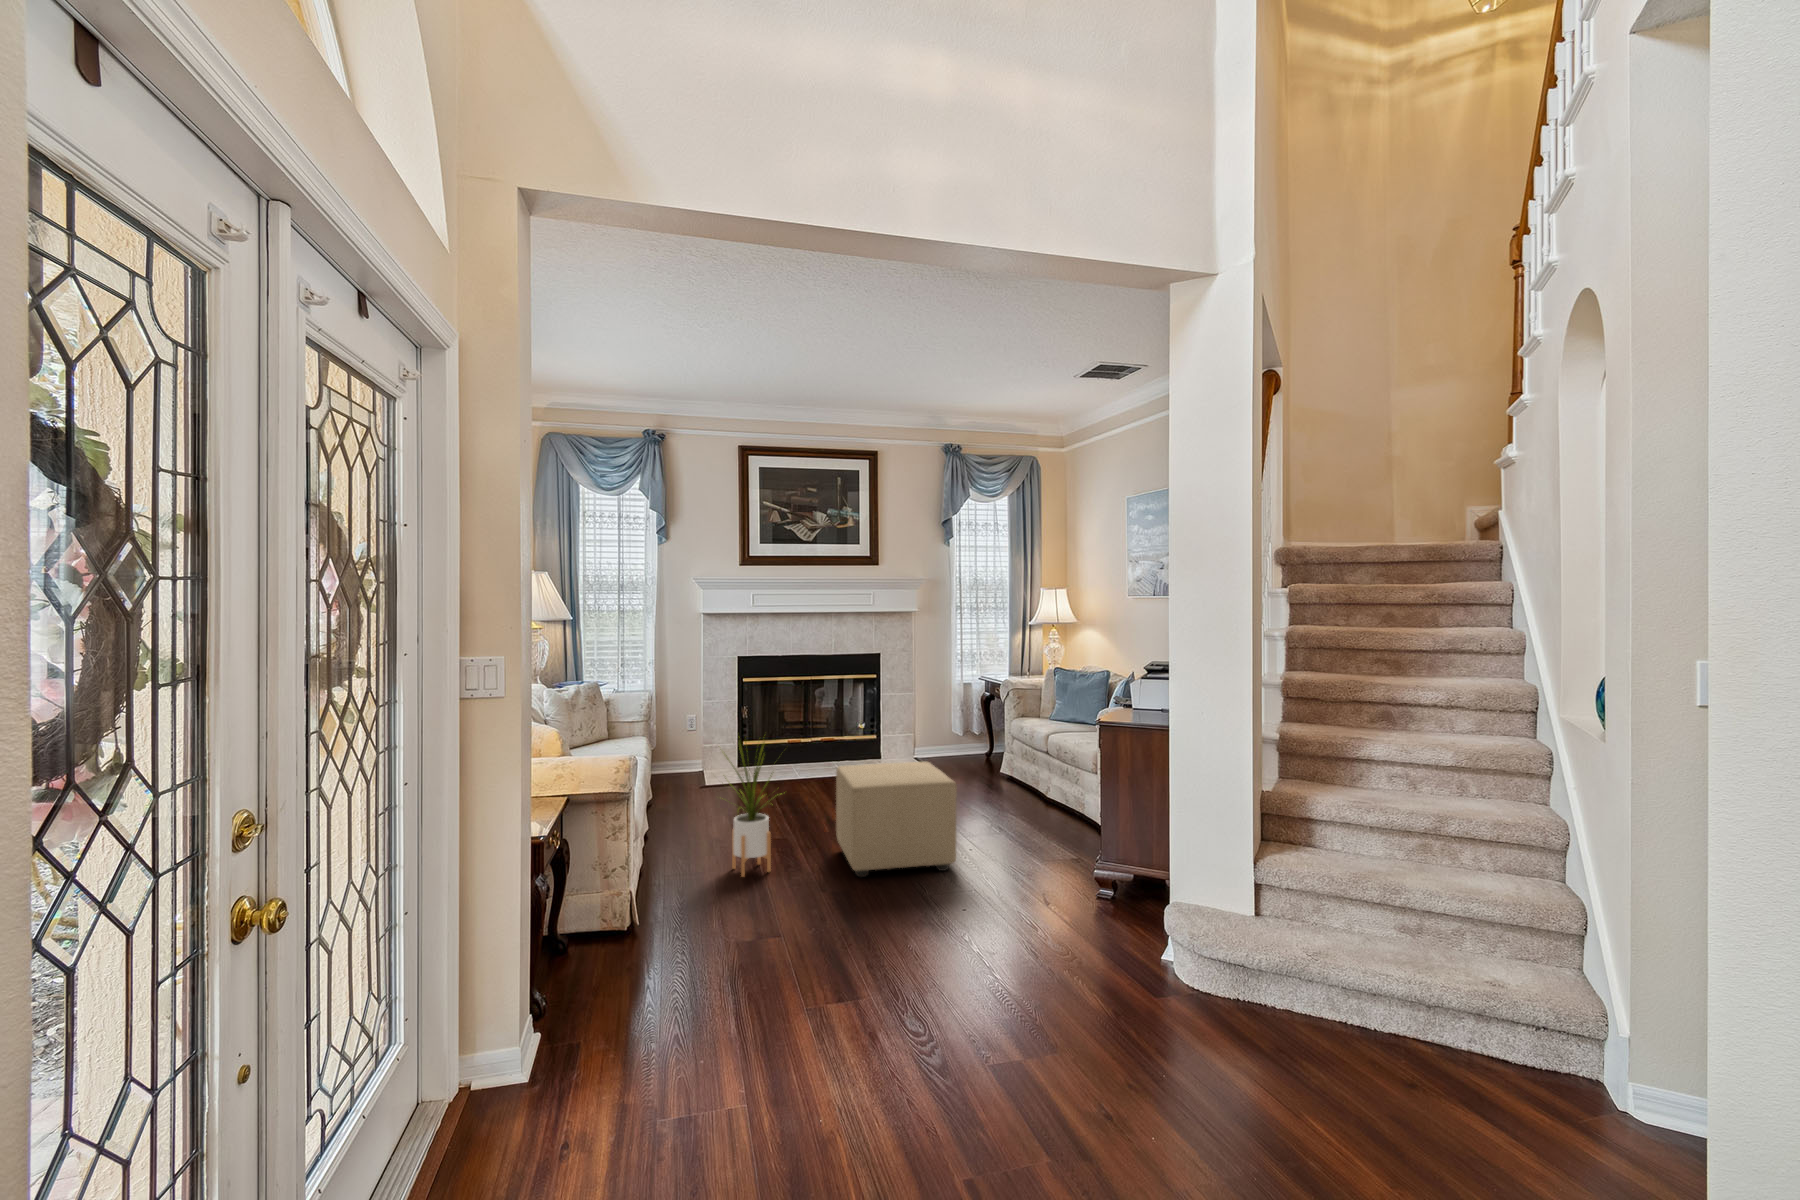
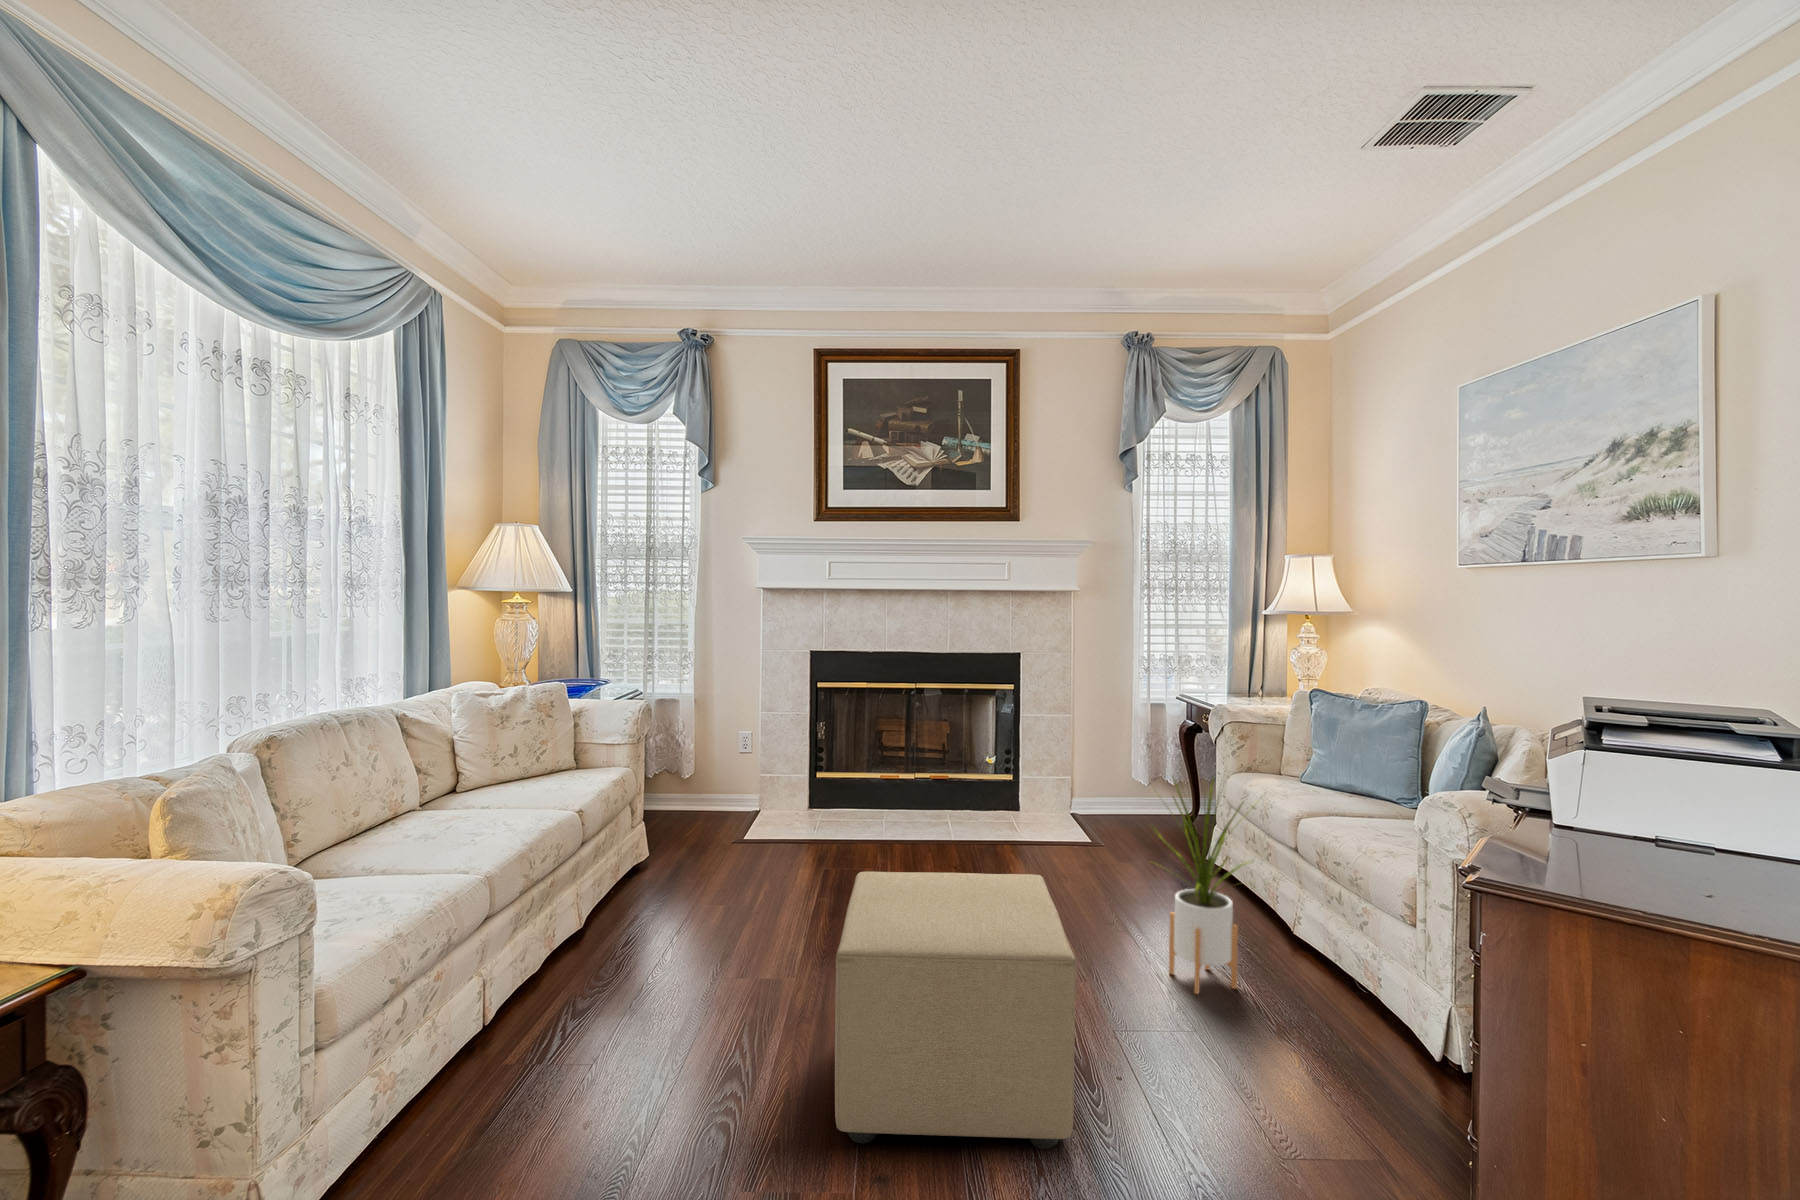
house plant: present [727,743,771,877] -> present [1153,777,1265,994]

